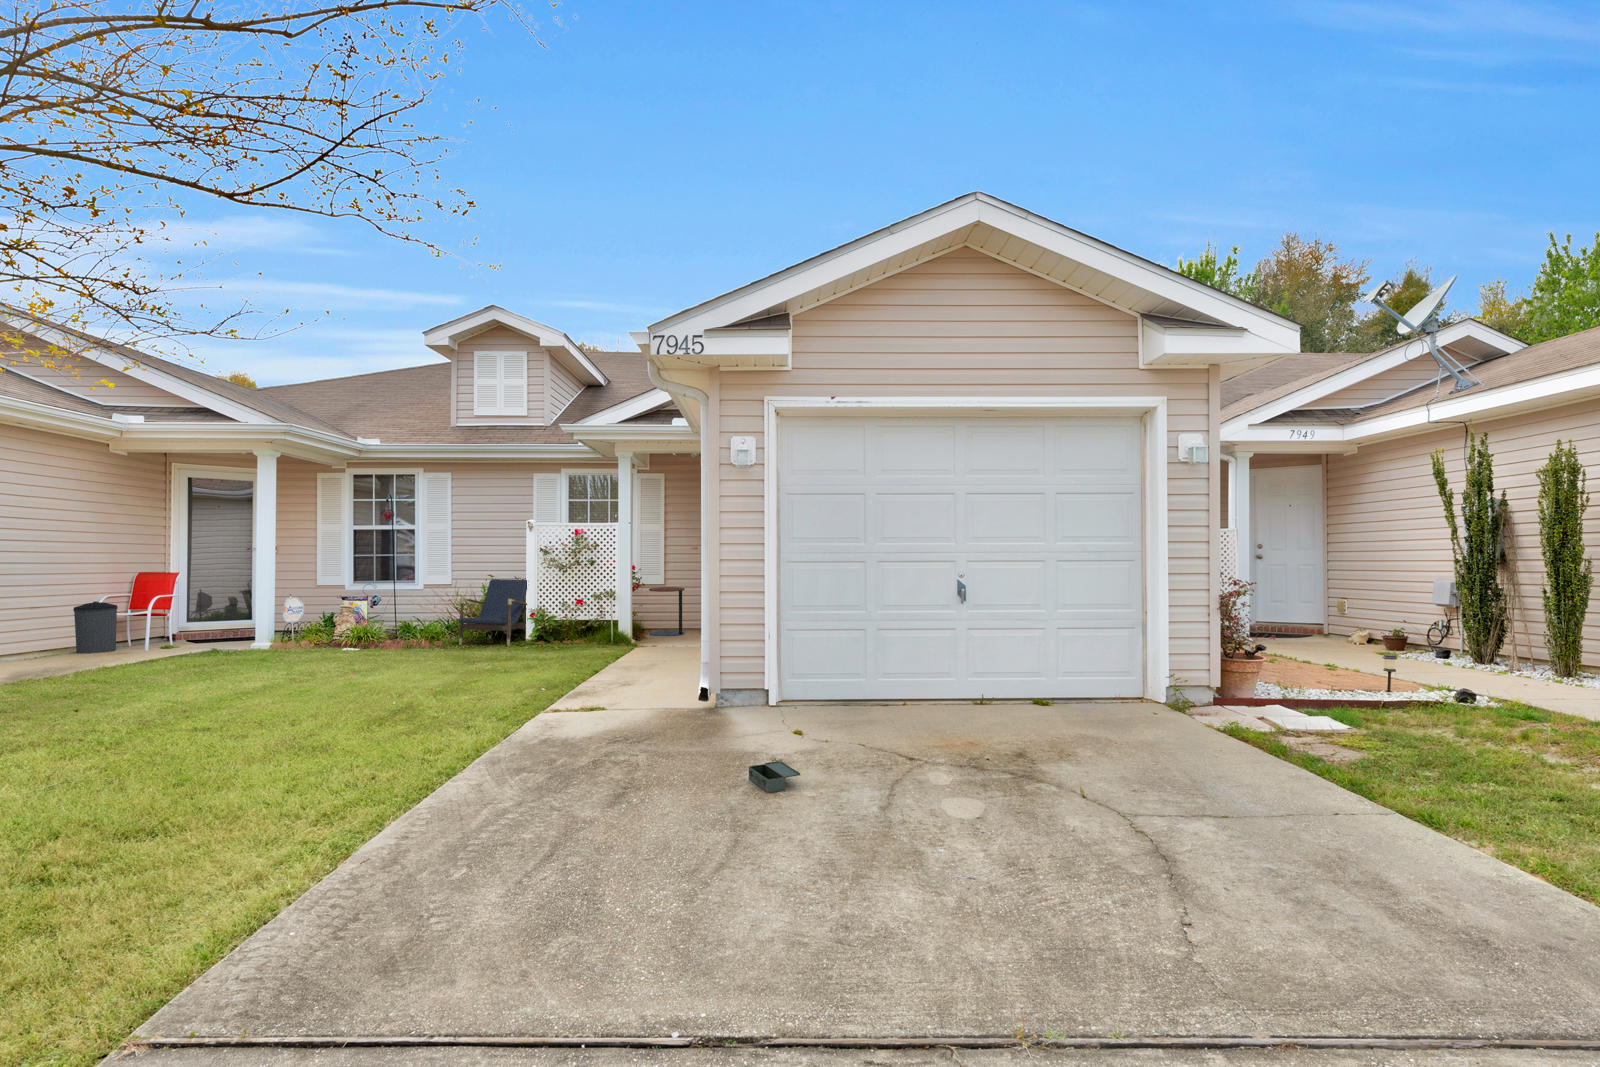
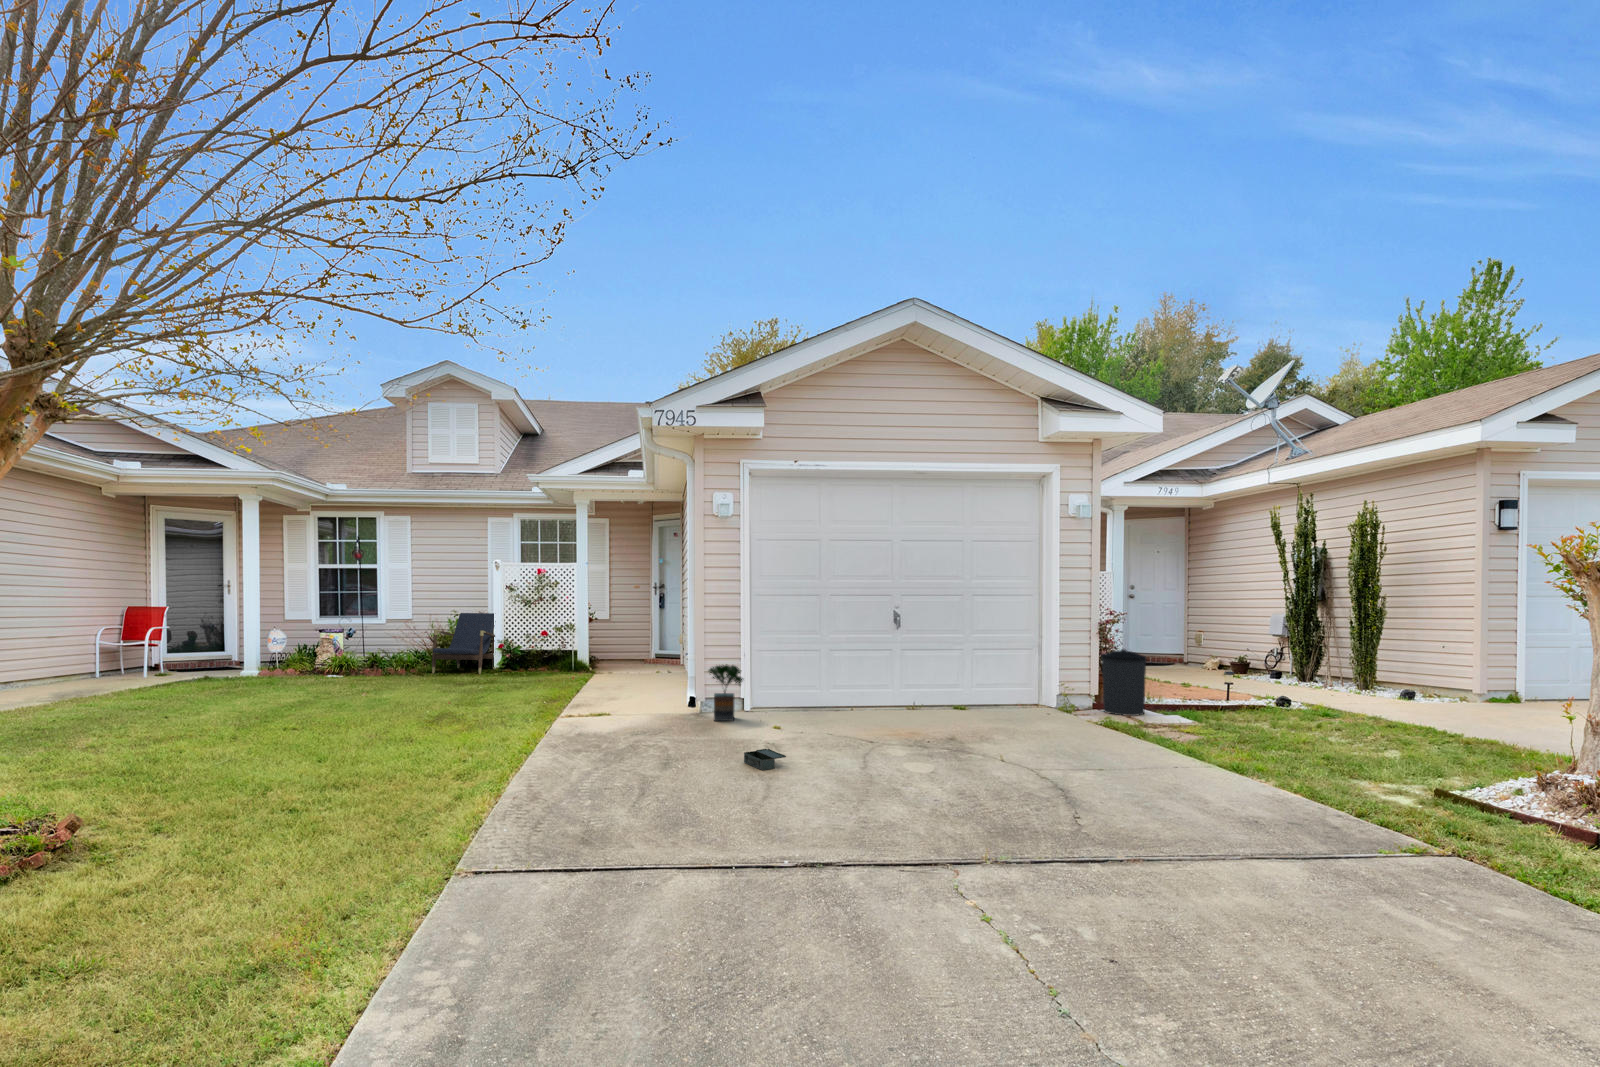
side table: present [649,587,685,636] -> none [606,621,640,665]
trash can: present [73,601,118,653] -> present [1101,649,1147,716]
potted tree: none [725,645,771,714] -> present [709,664,744,721]

